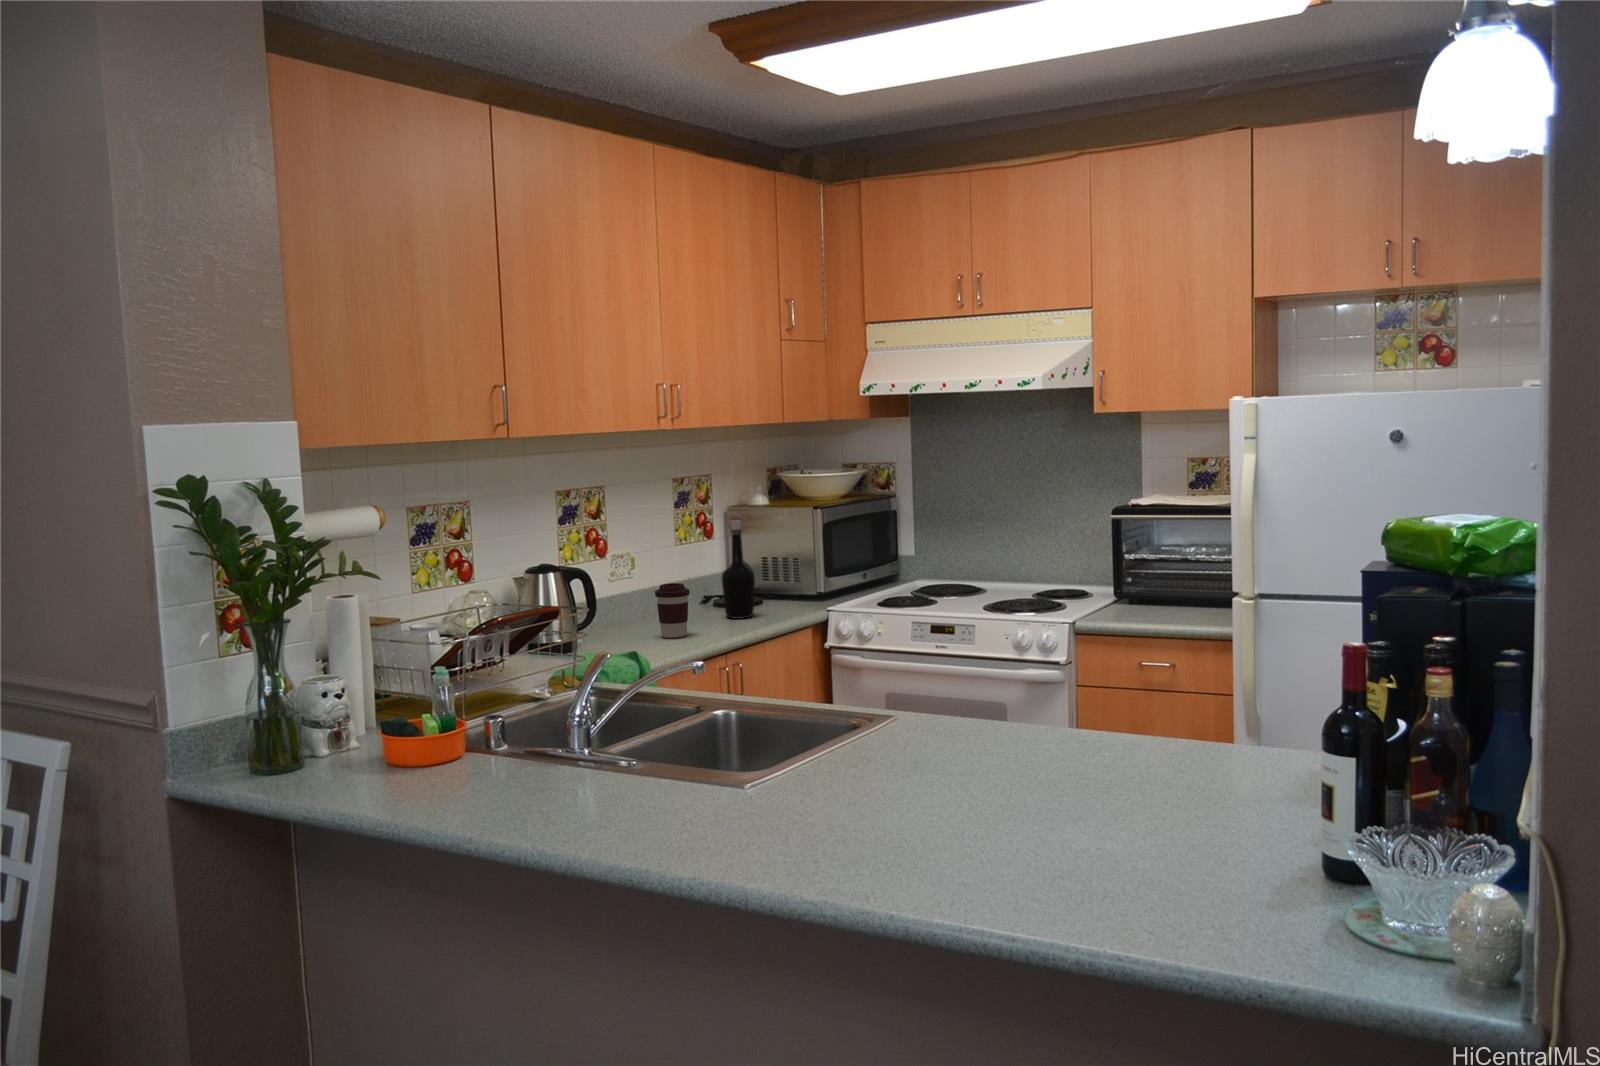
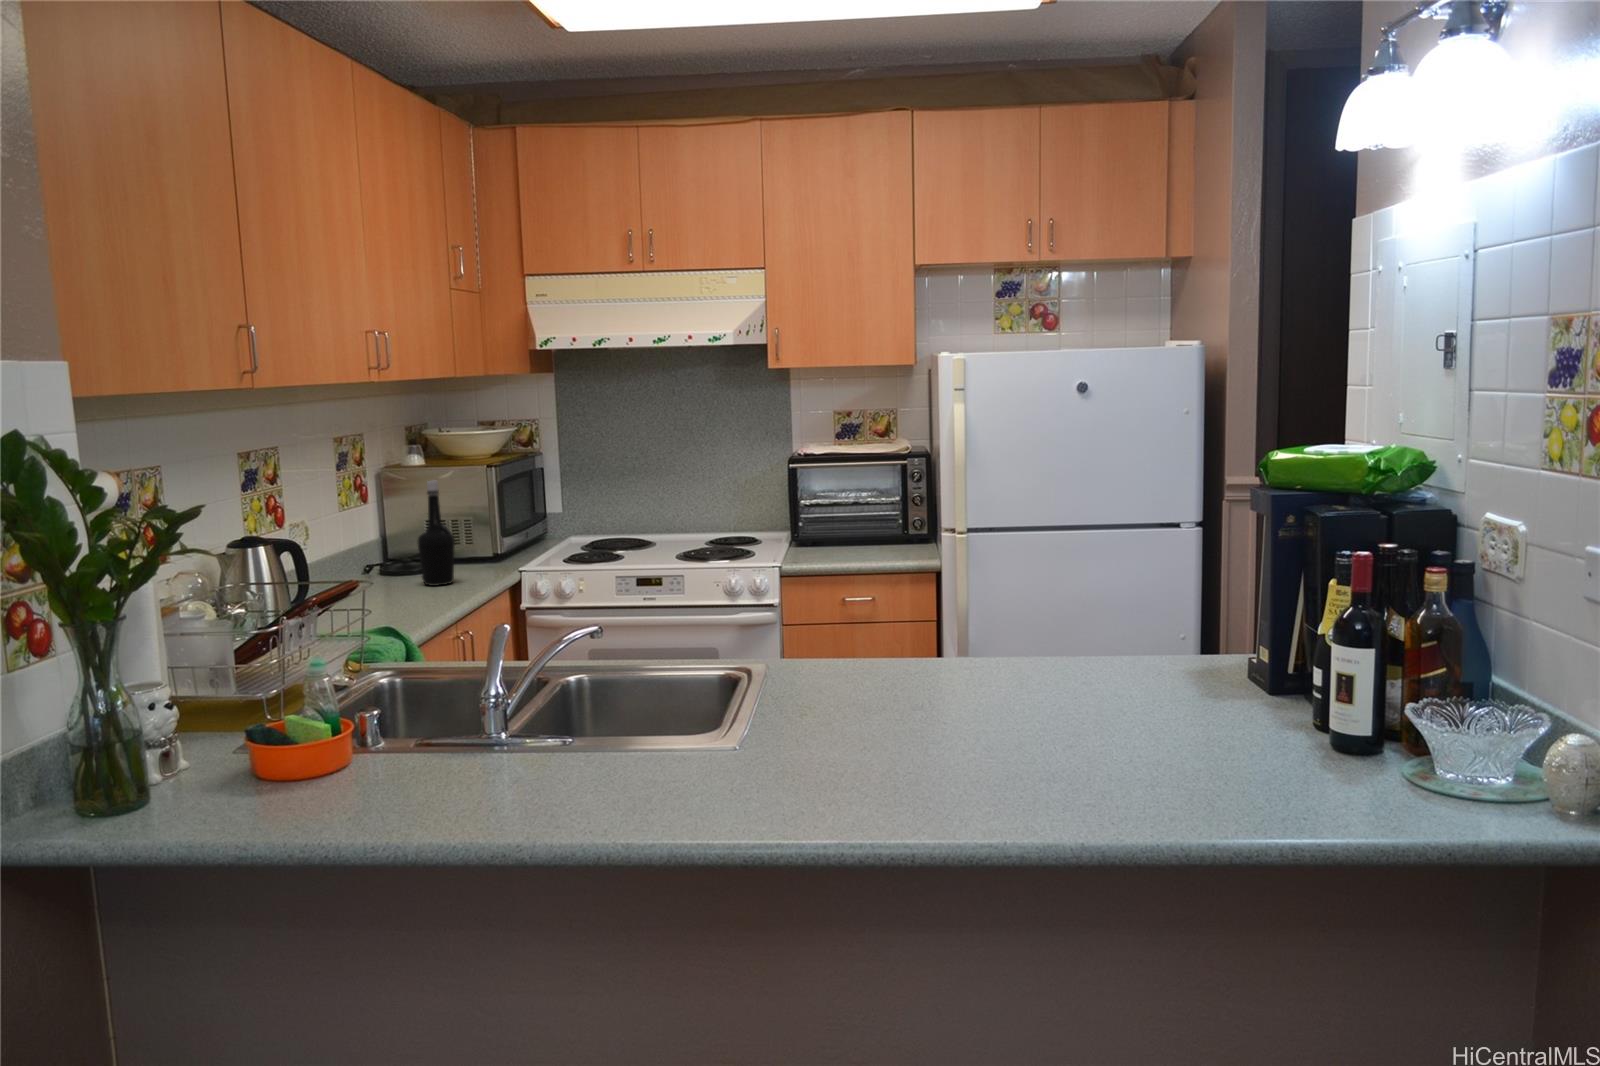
coffee cup: present [655,583,689,638] -> none [373,551,412,610]

